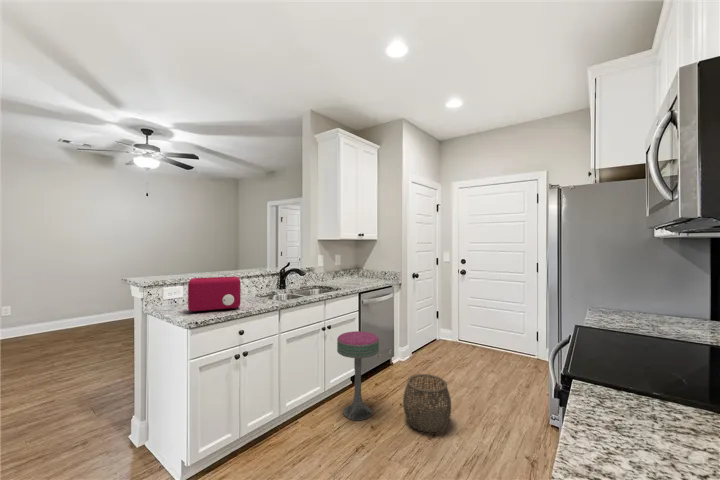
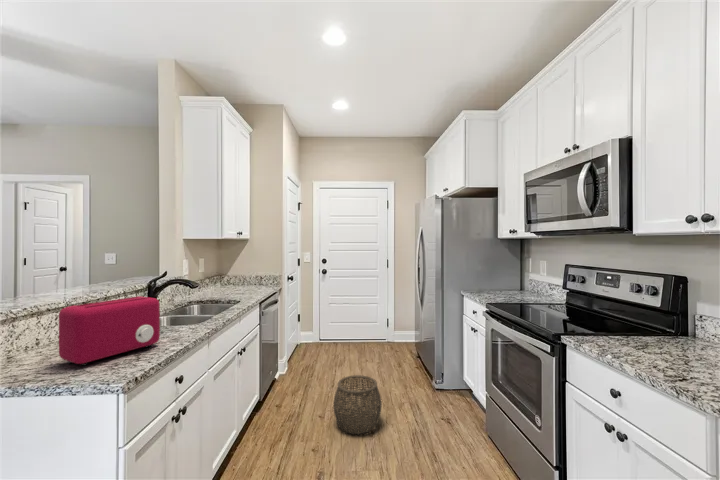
bar stool: present [337,331,379,420] -> none [259,346,309,453]

